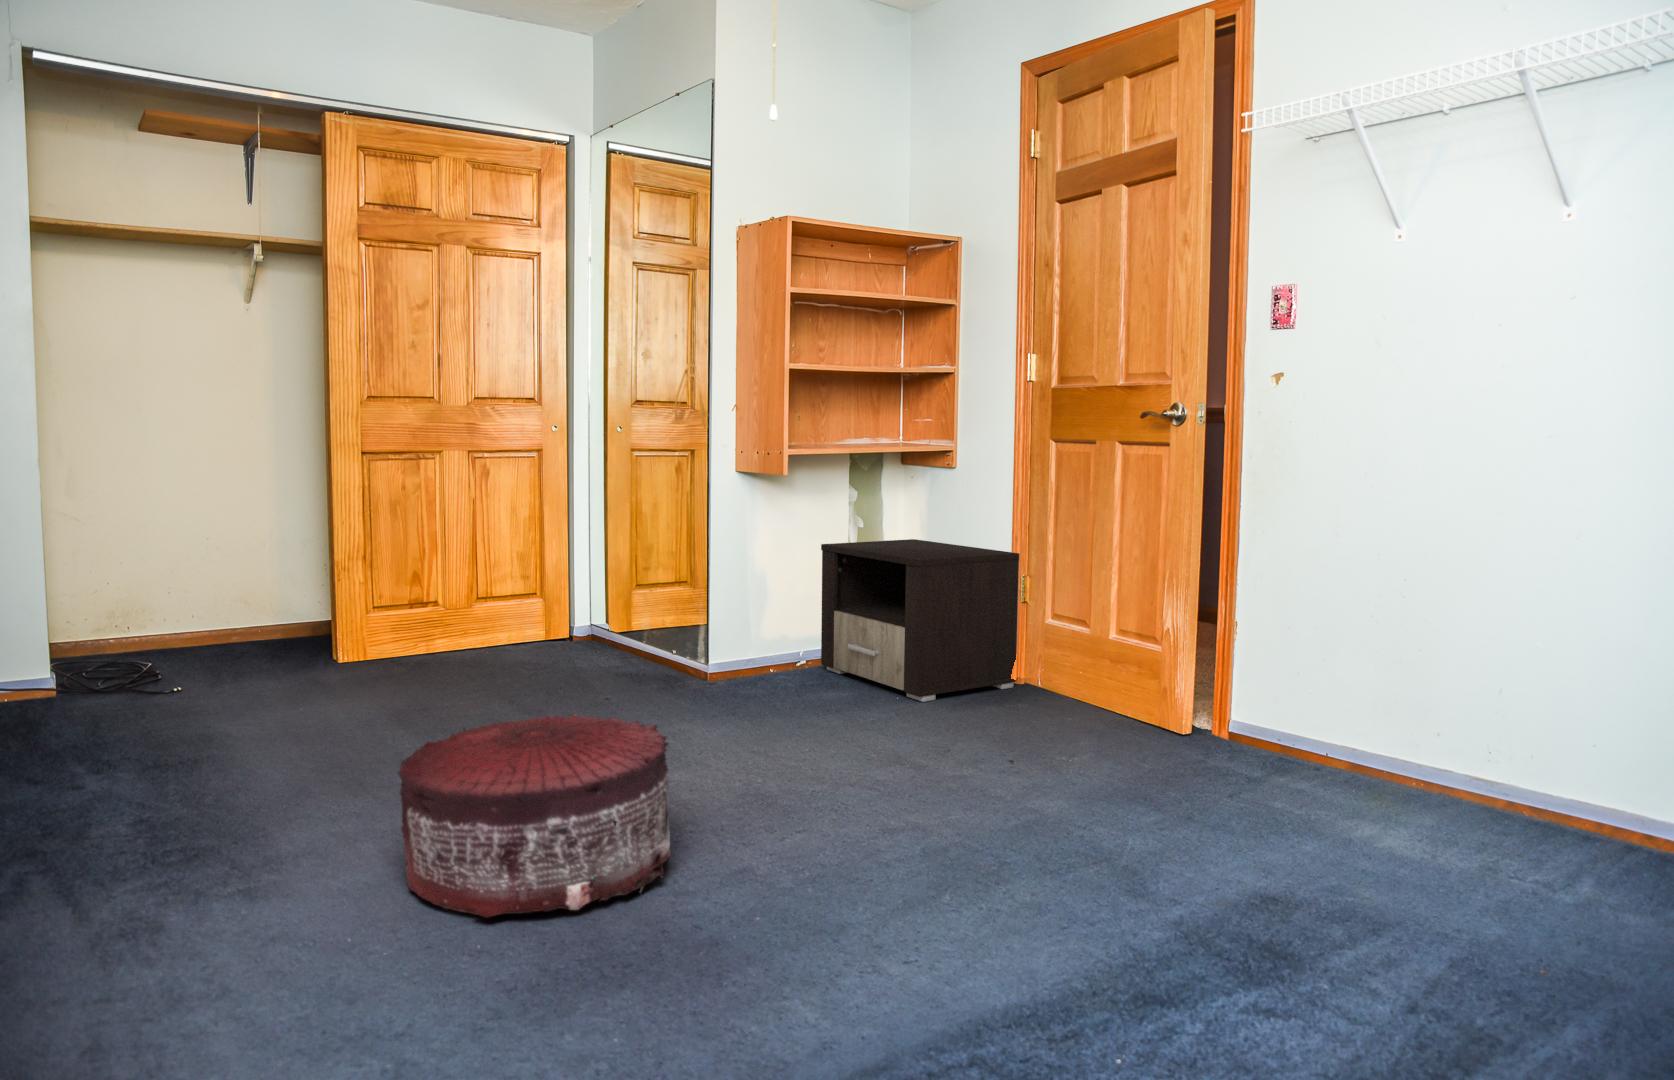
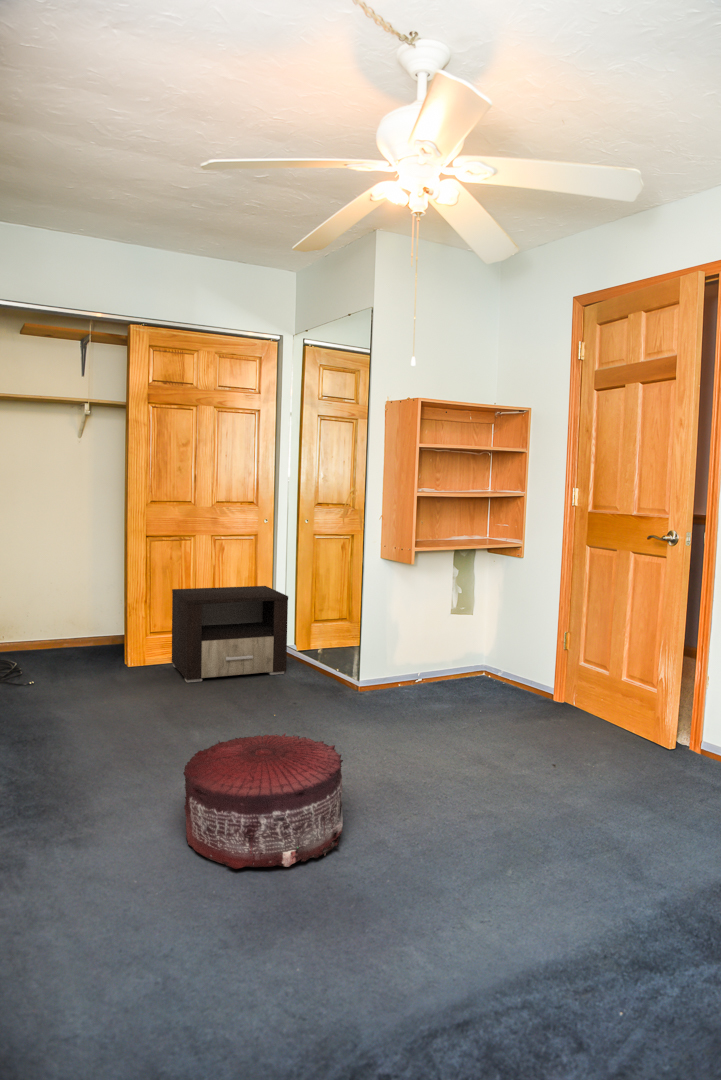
nightstand: present [821,539,1019,702] -> present [172,586,288,682]

